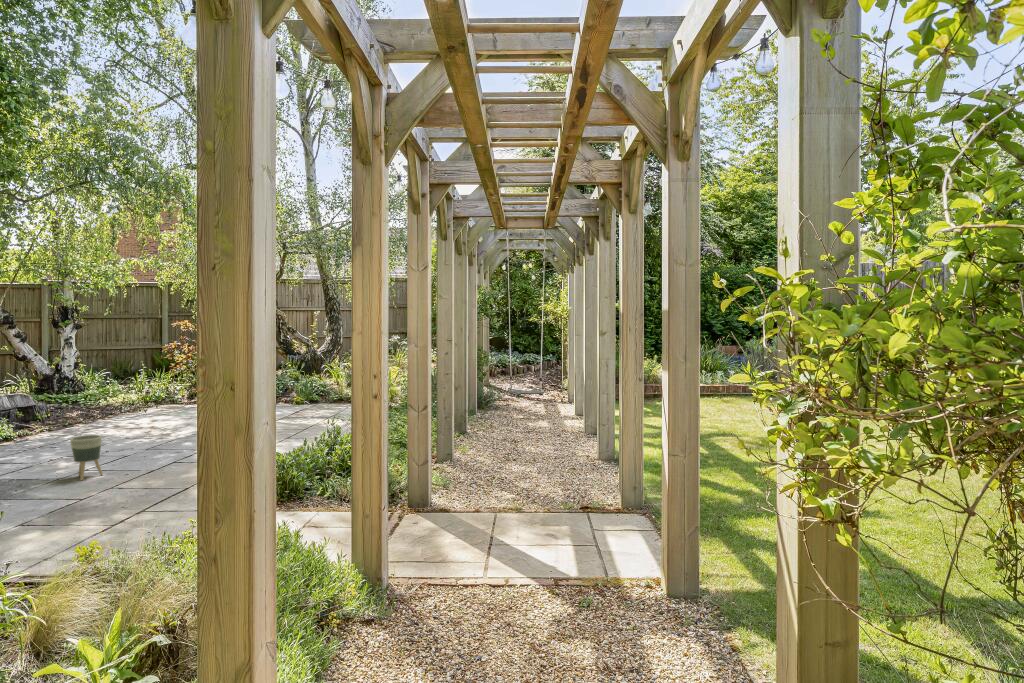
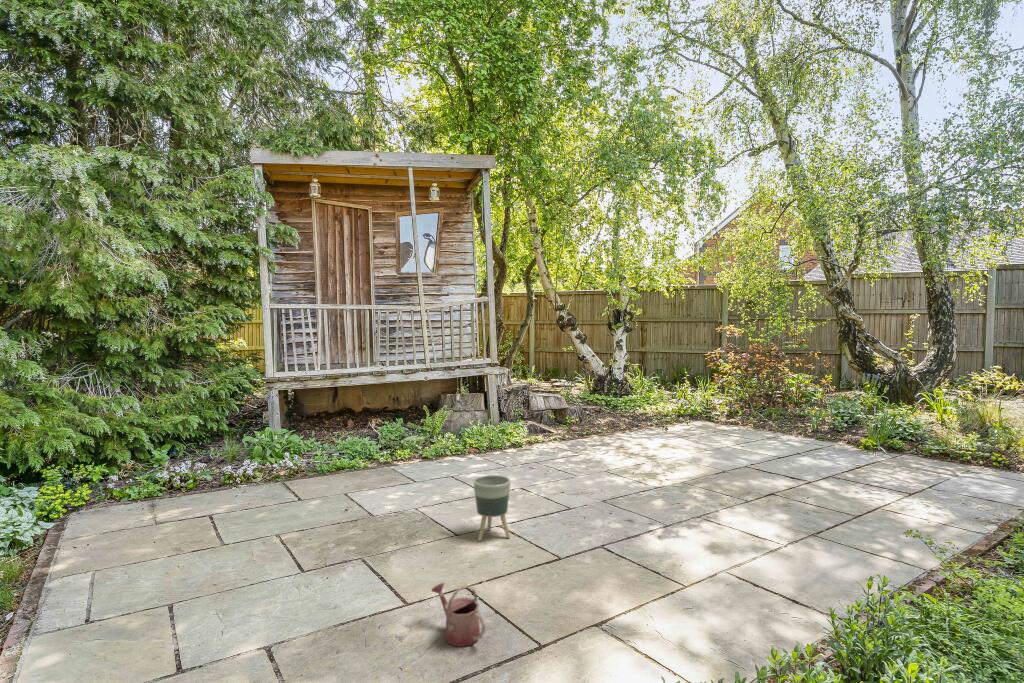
watering can: none [106,472,155,503] -> present [432,583,485,647]

